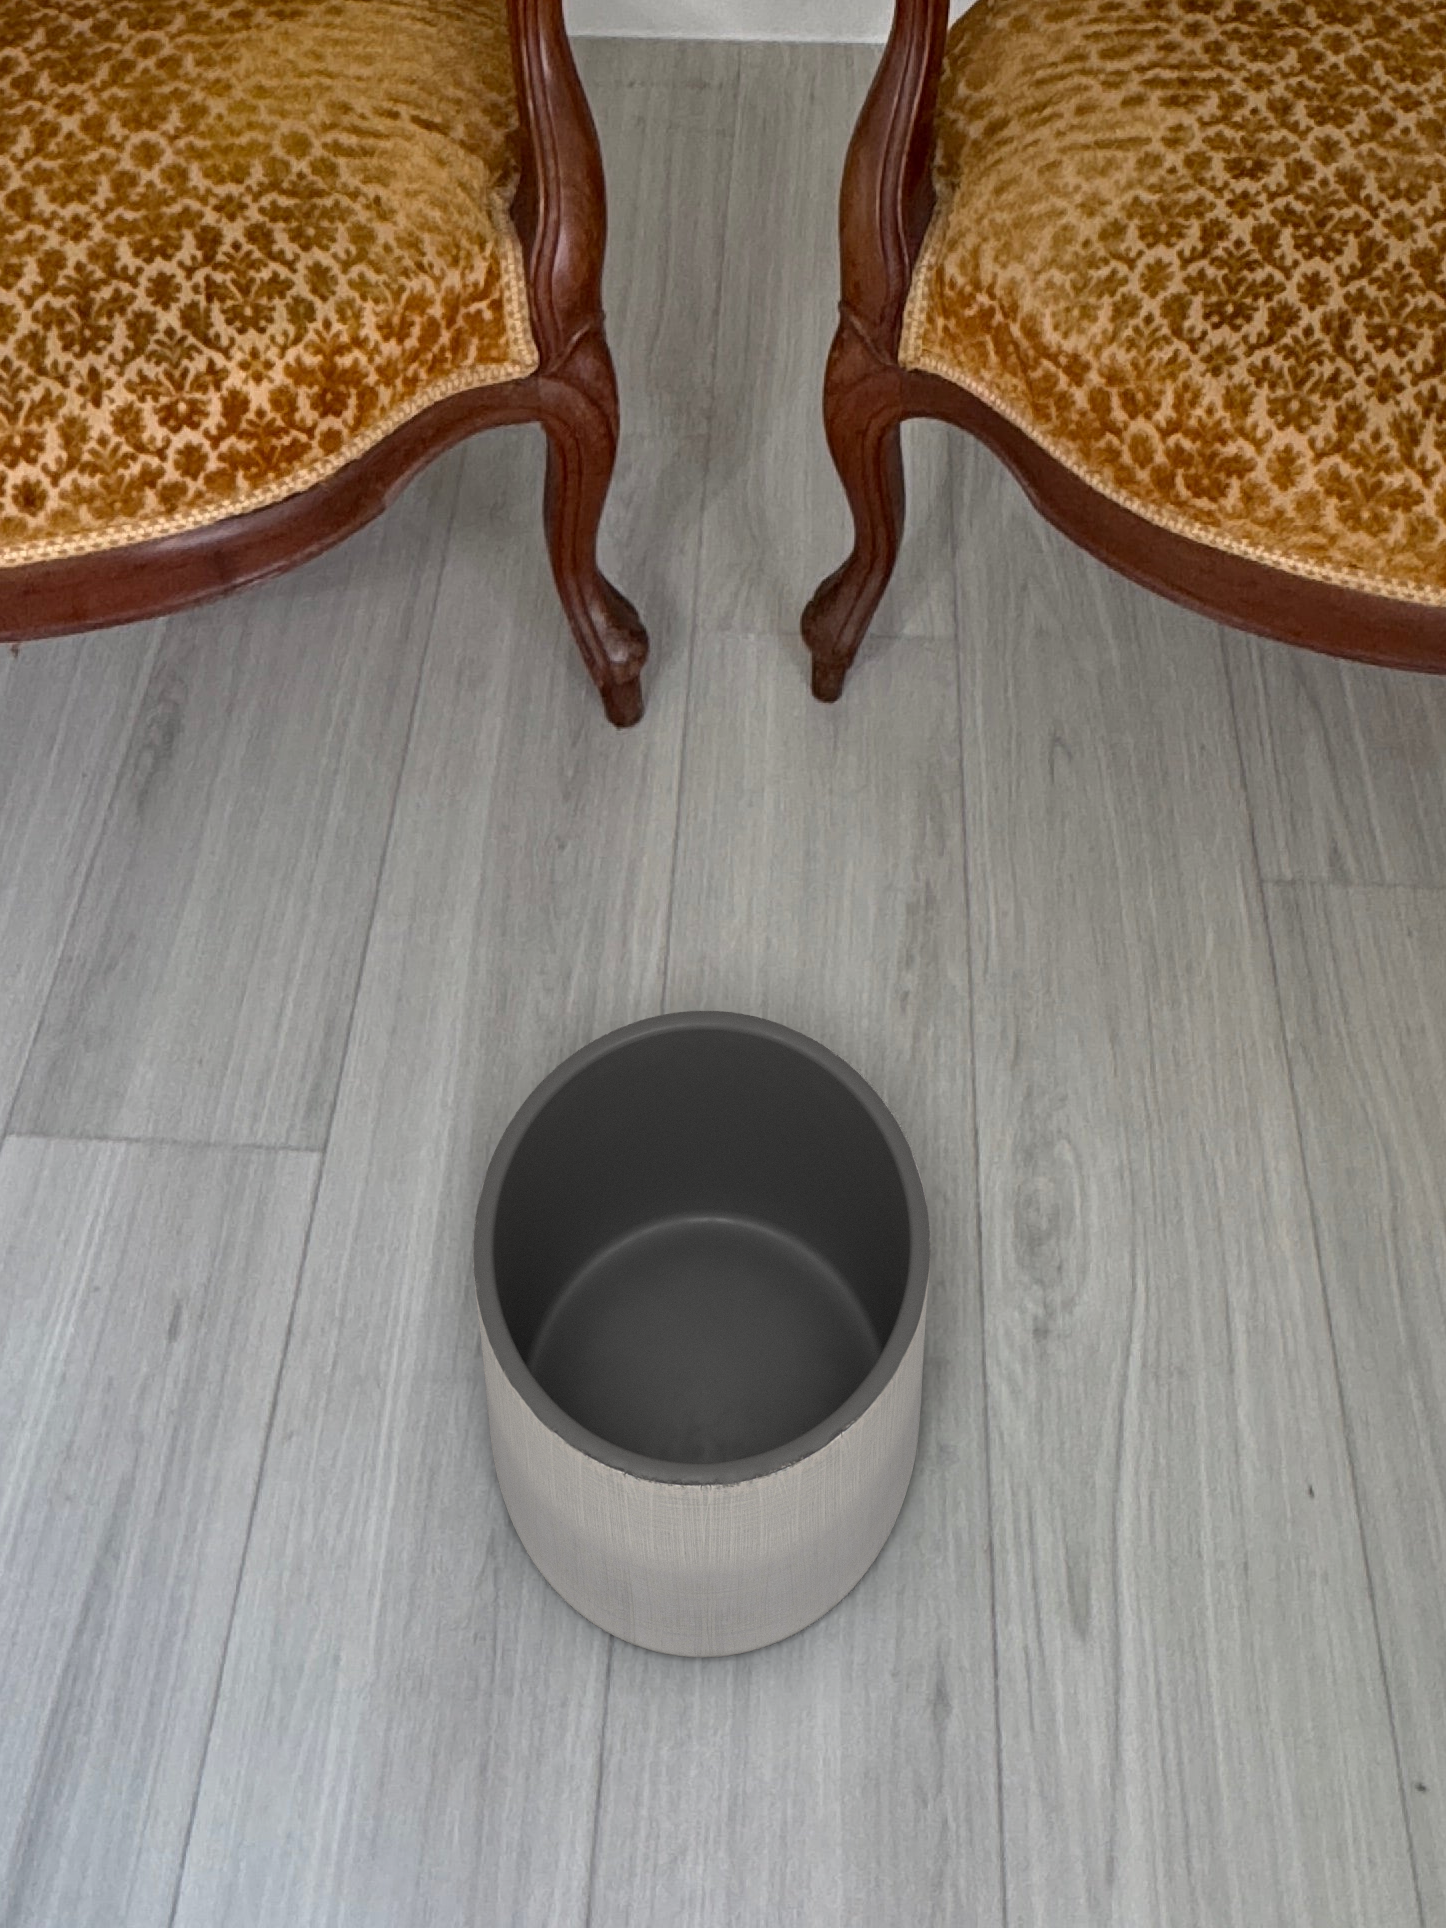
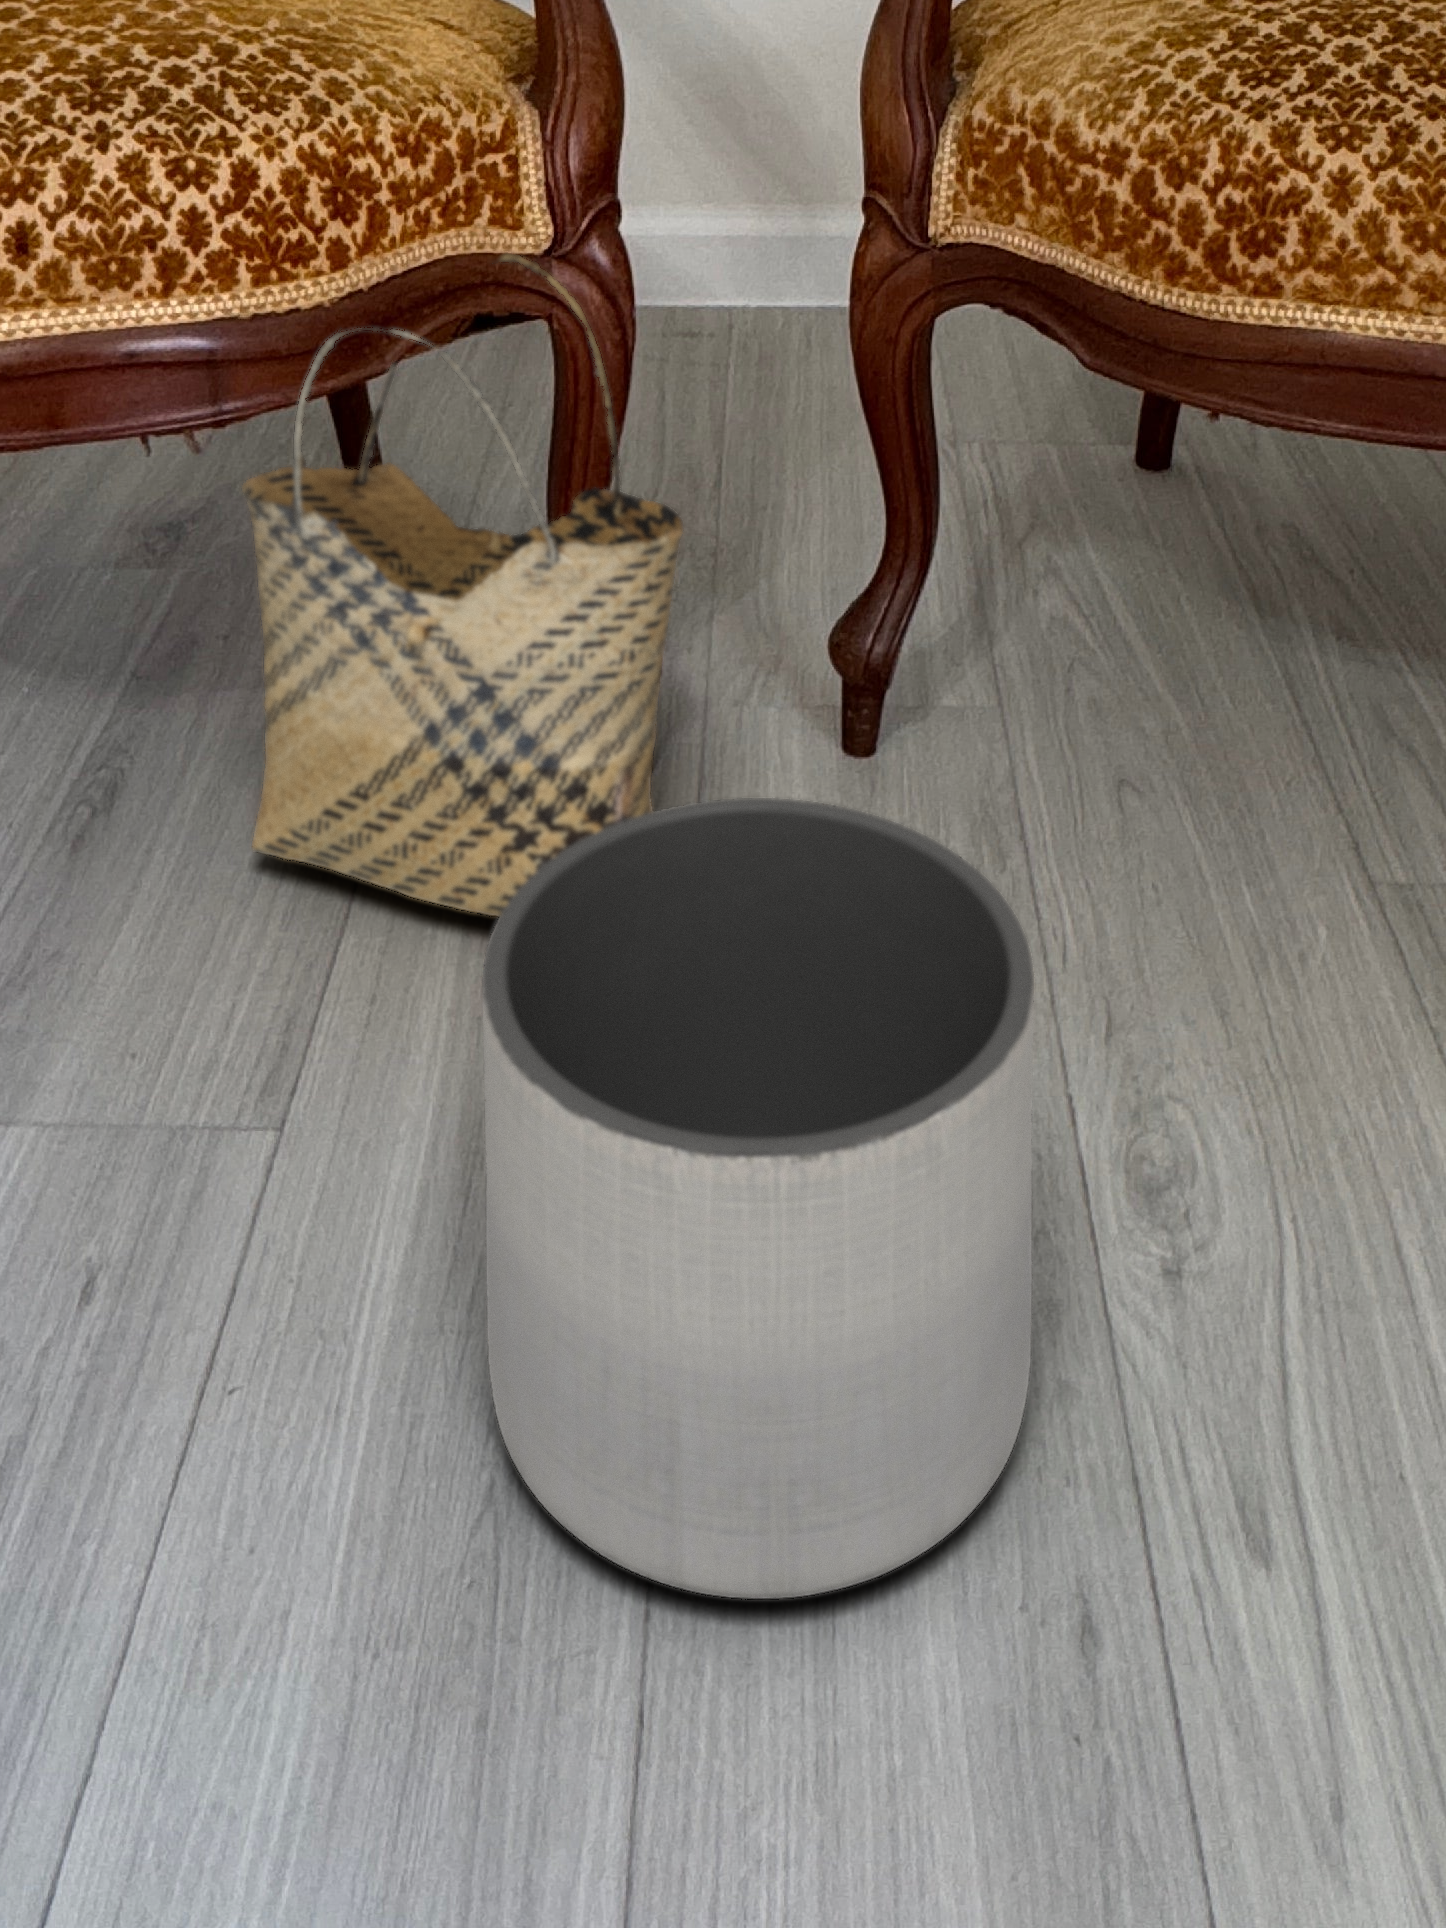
woven basket: none [258,372,661,934] -> present [242,253,683,917]

